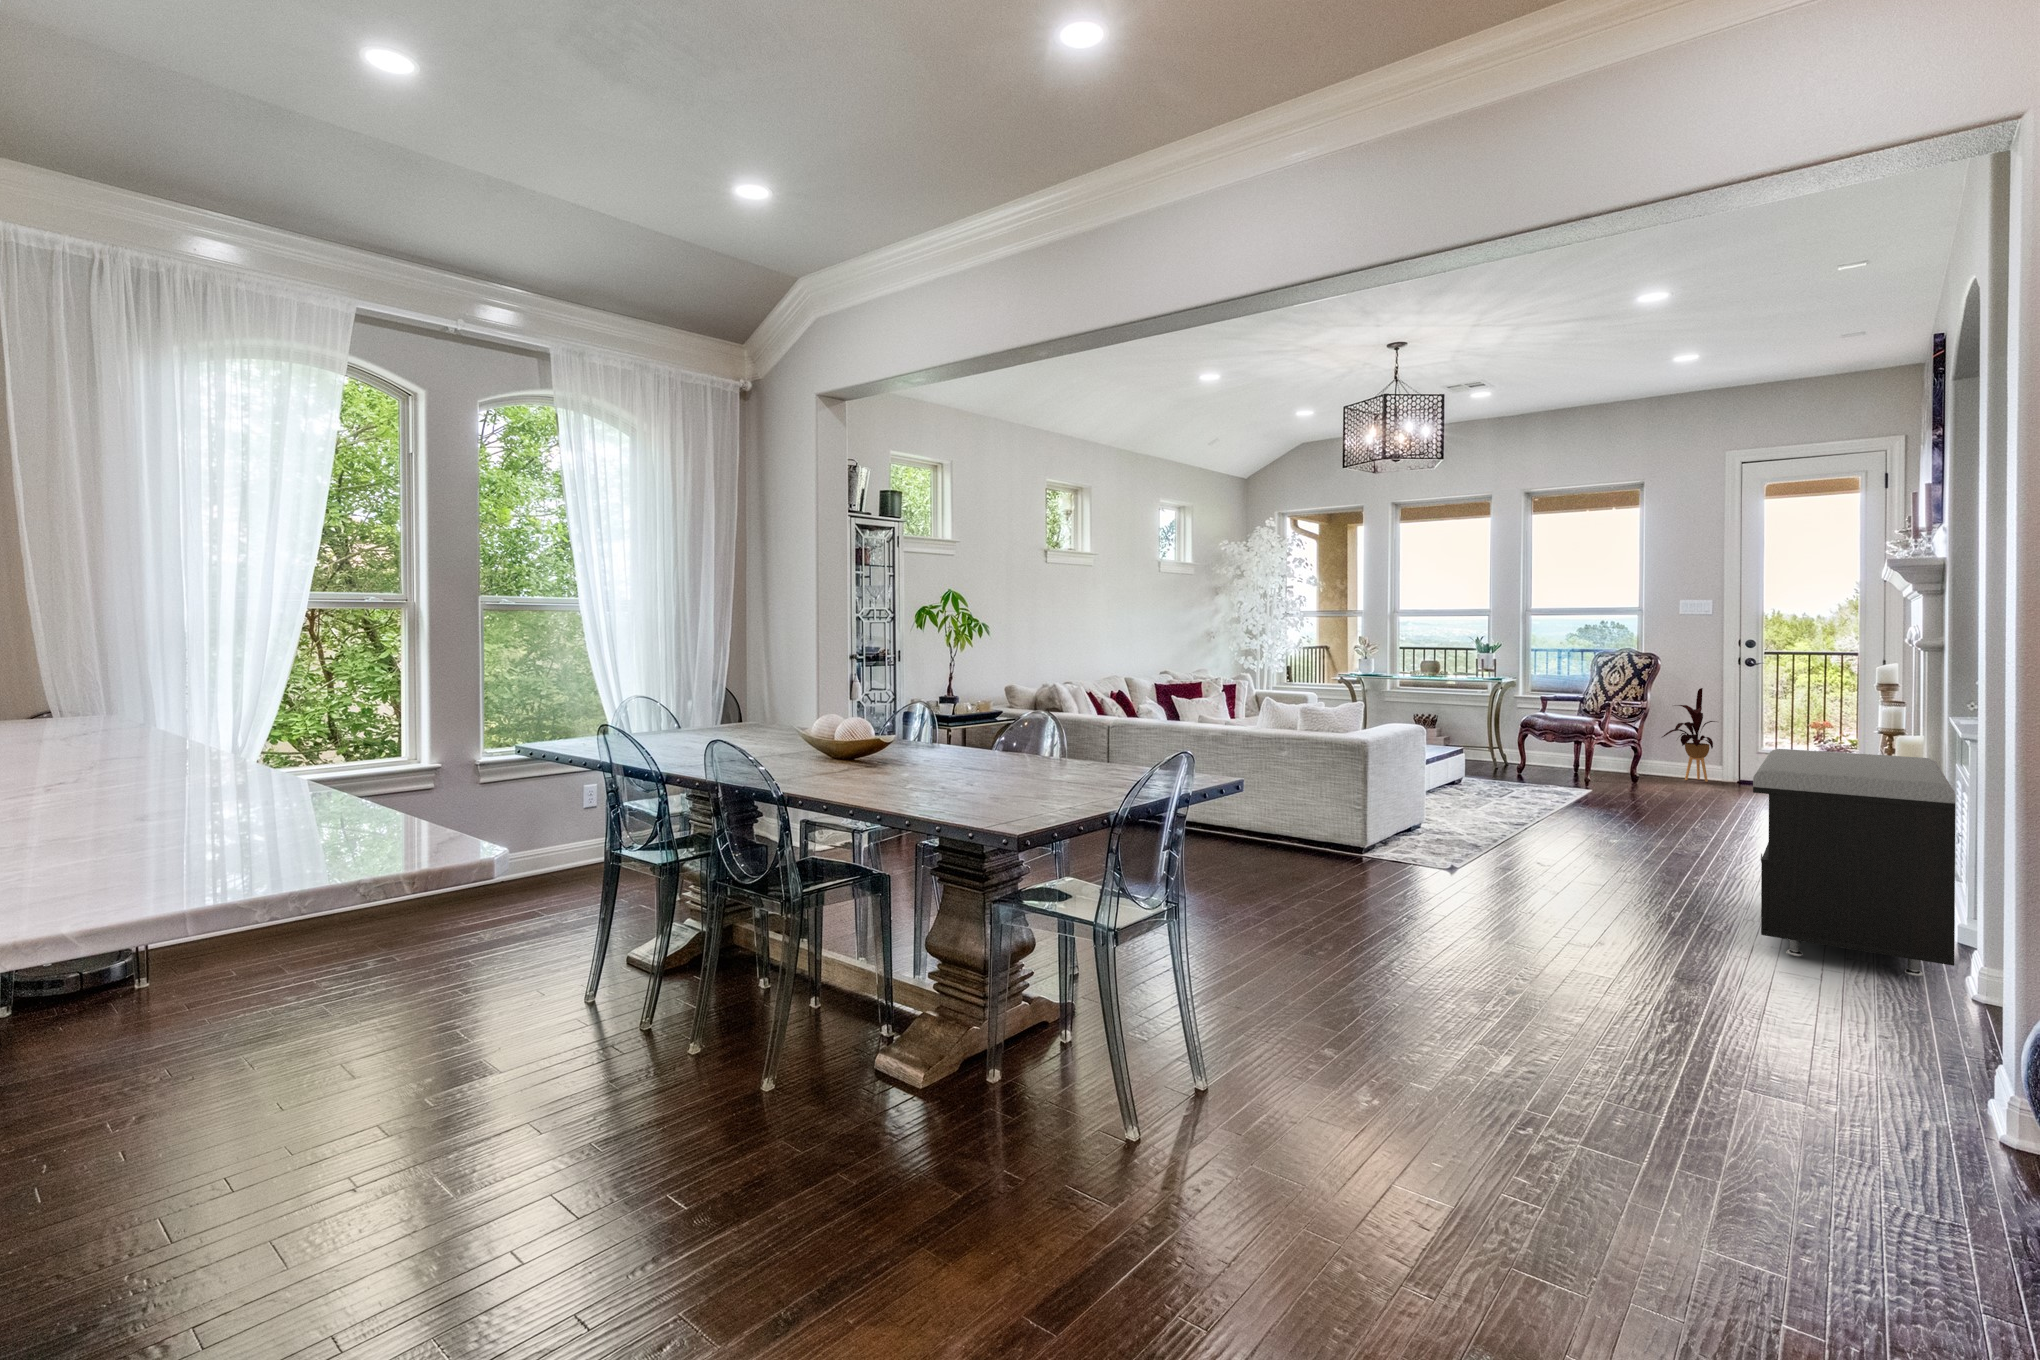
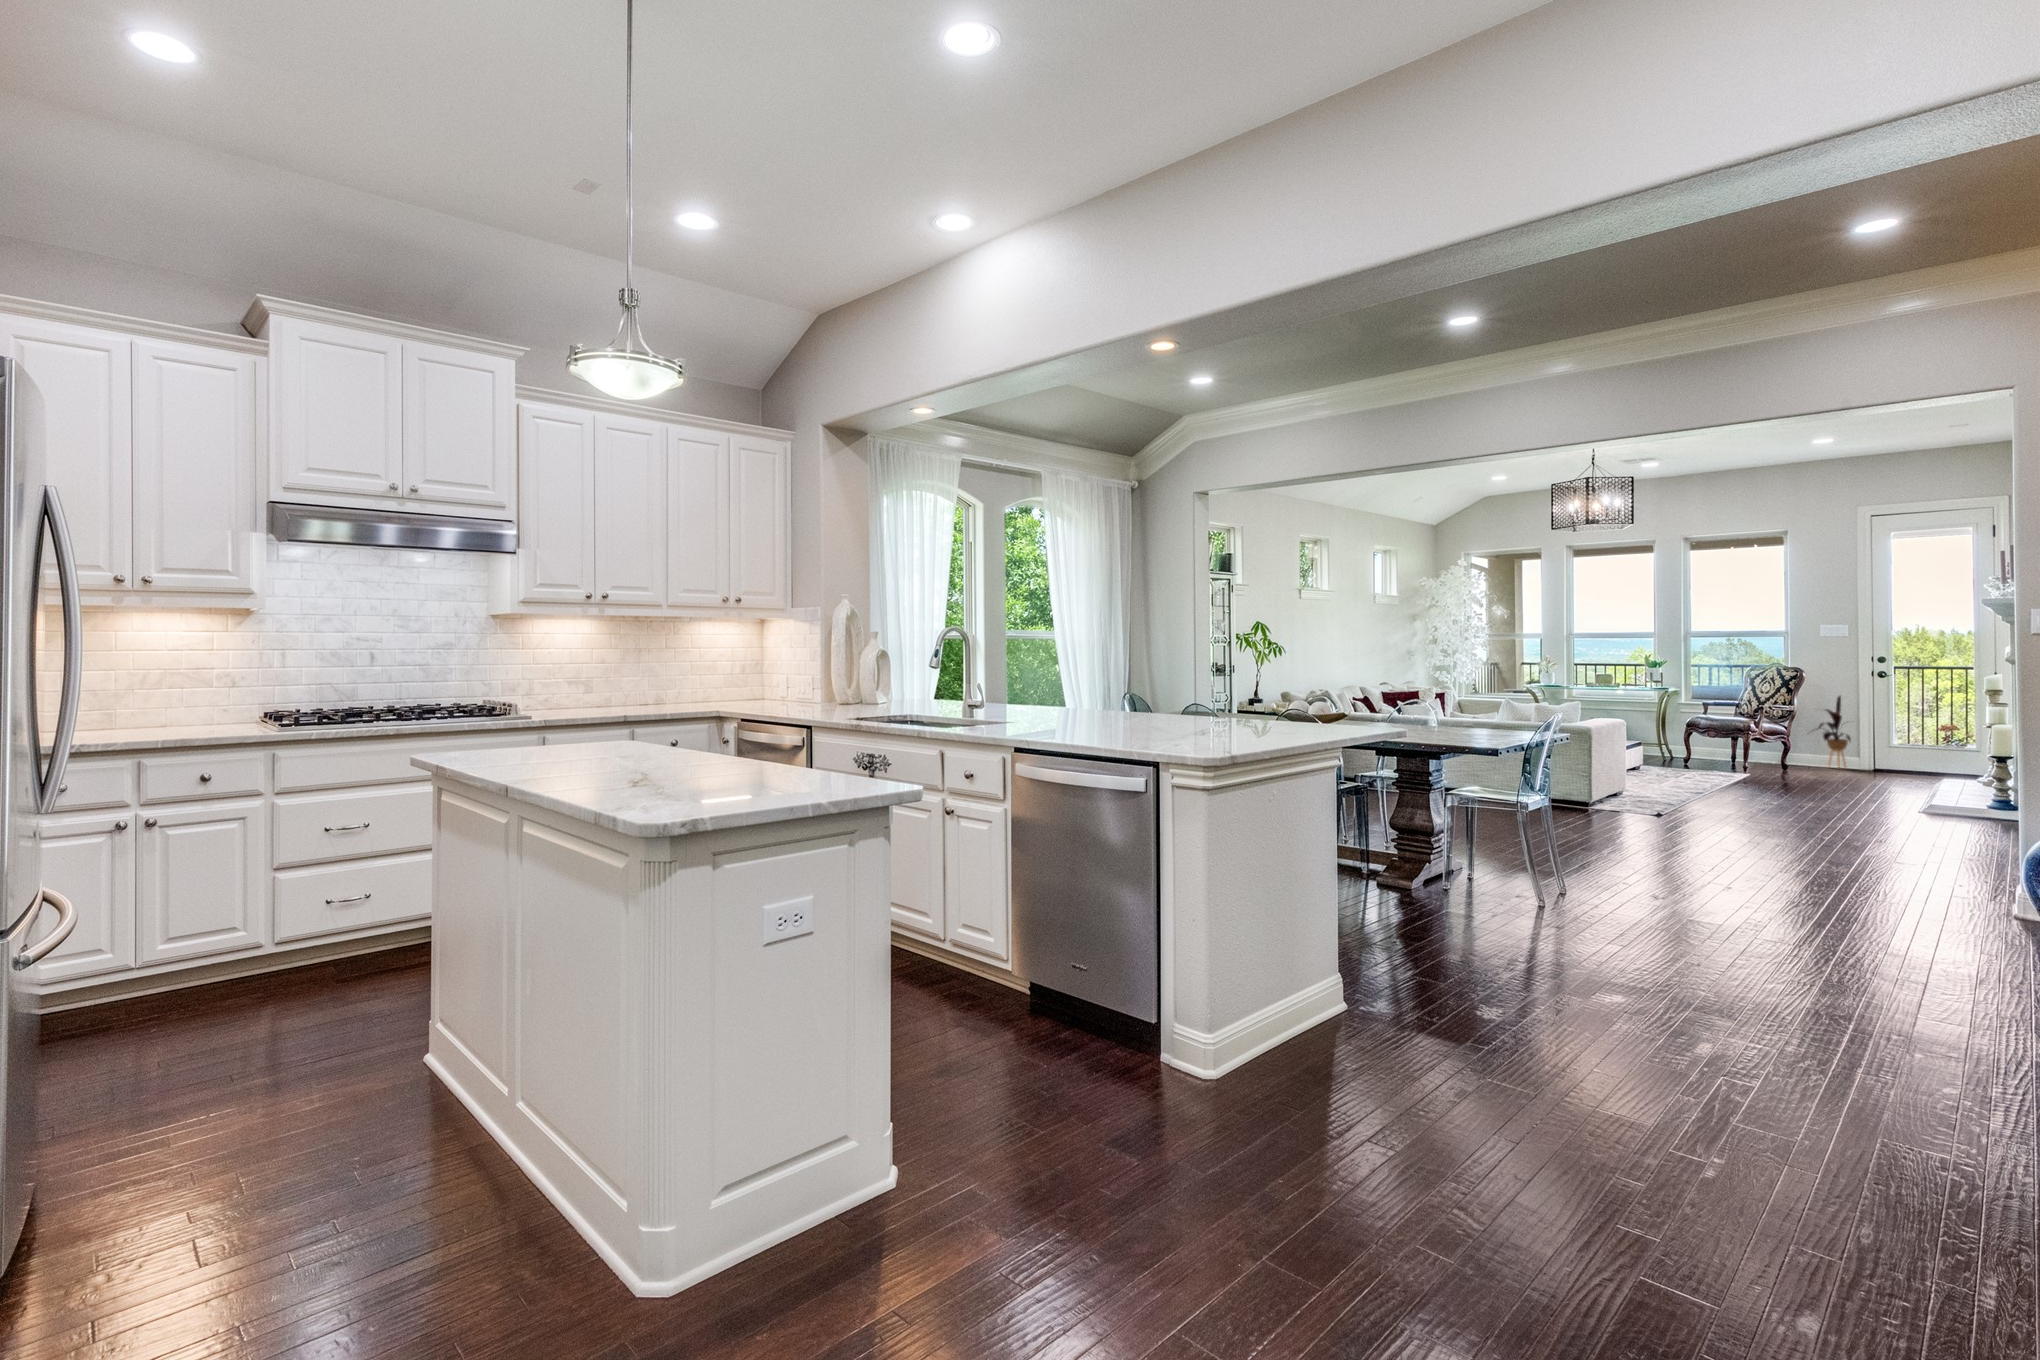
storage bench: present [1753,749,1955,977] -> none [1880,731,2013,866]

